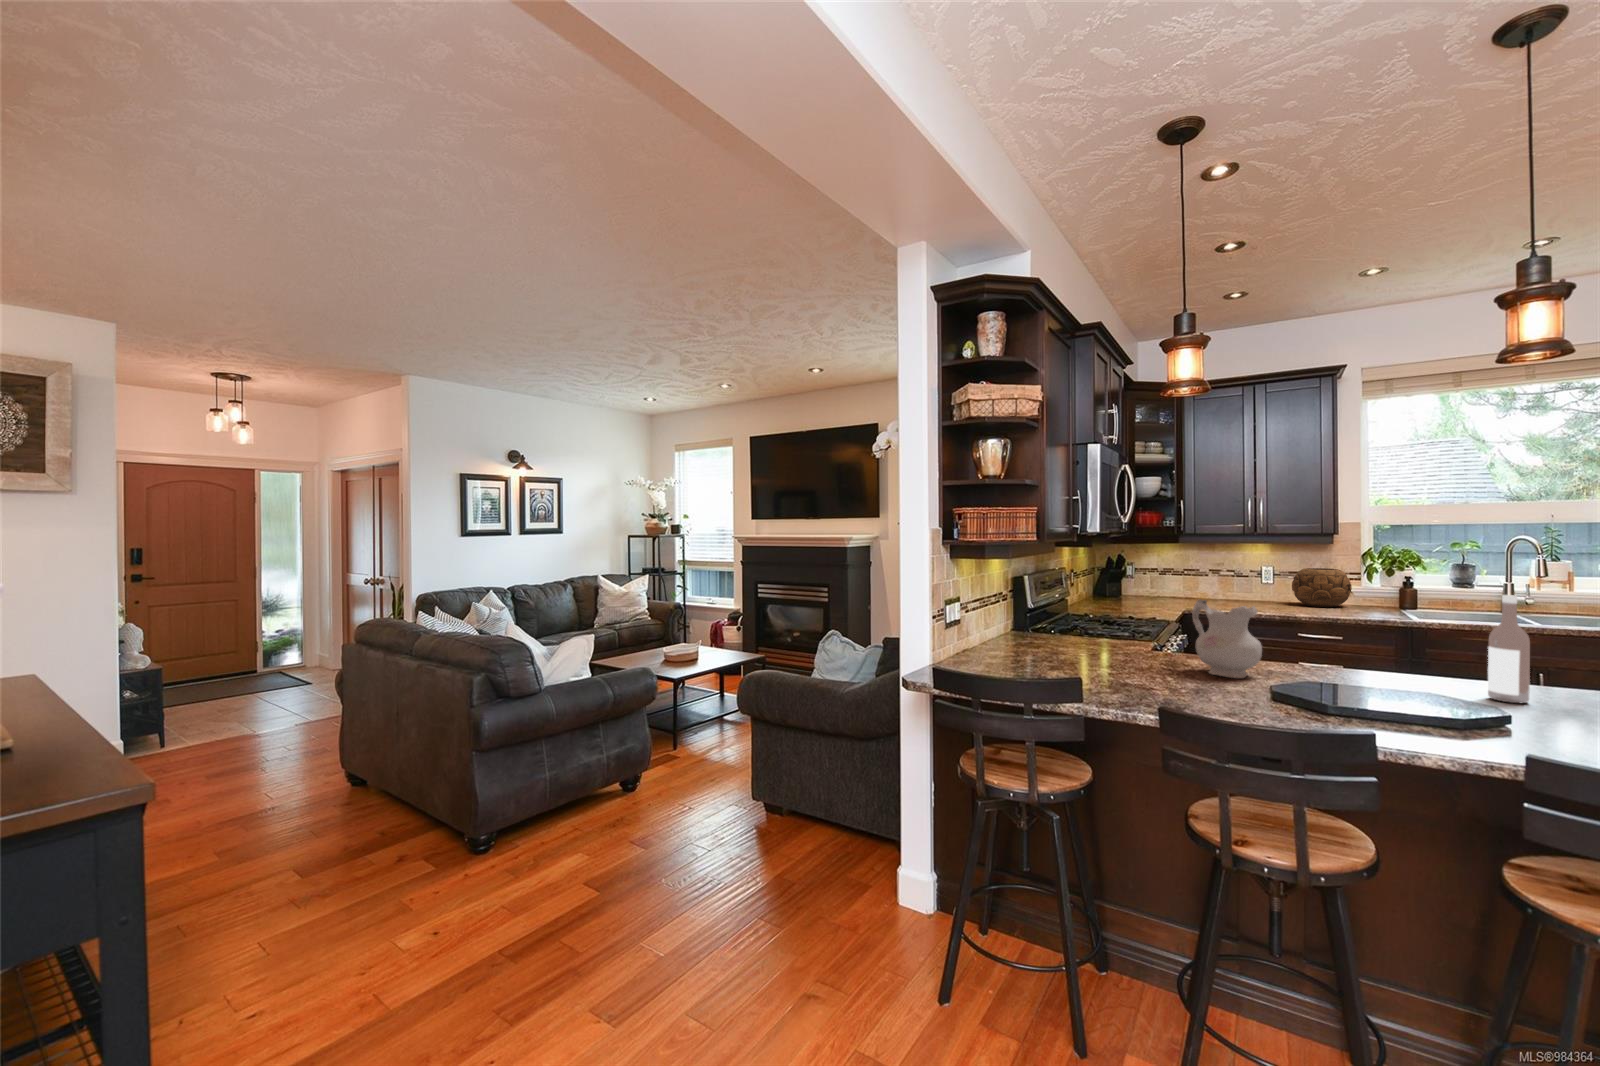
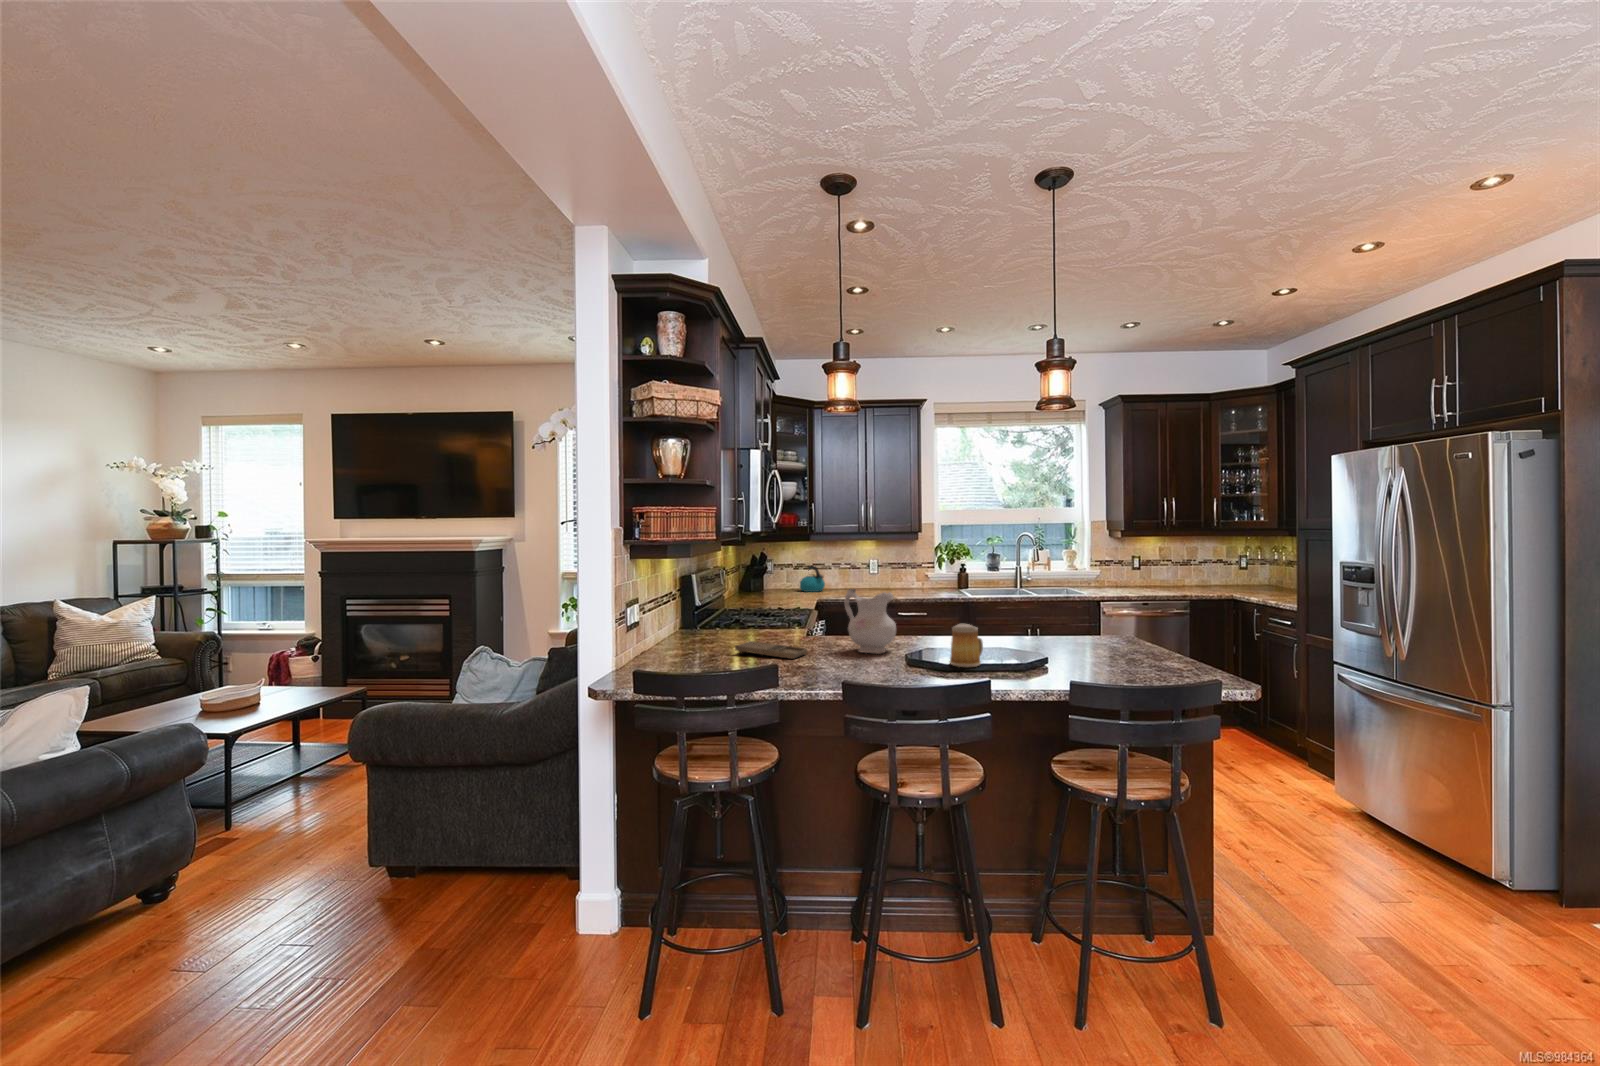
decorative bowl: present [1292,568,1352,607] -> none [889,561,929,592]
kettle: none [1170,570,1204,599] -> present [800,565,825,592]
wine bottle: present [1488,595,1530,703] -> none [1033,574,1055,652]
tray: none [1057,649,1141,673] -> present [735,641,807,659]
mug: none [1332,652,1389,710] -> present [950,624,983,667]

